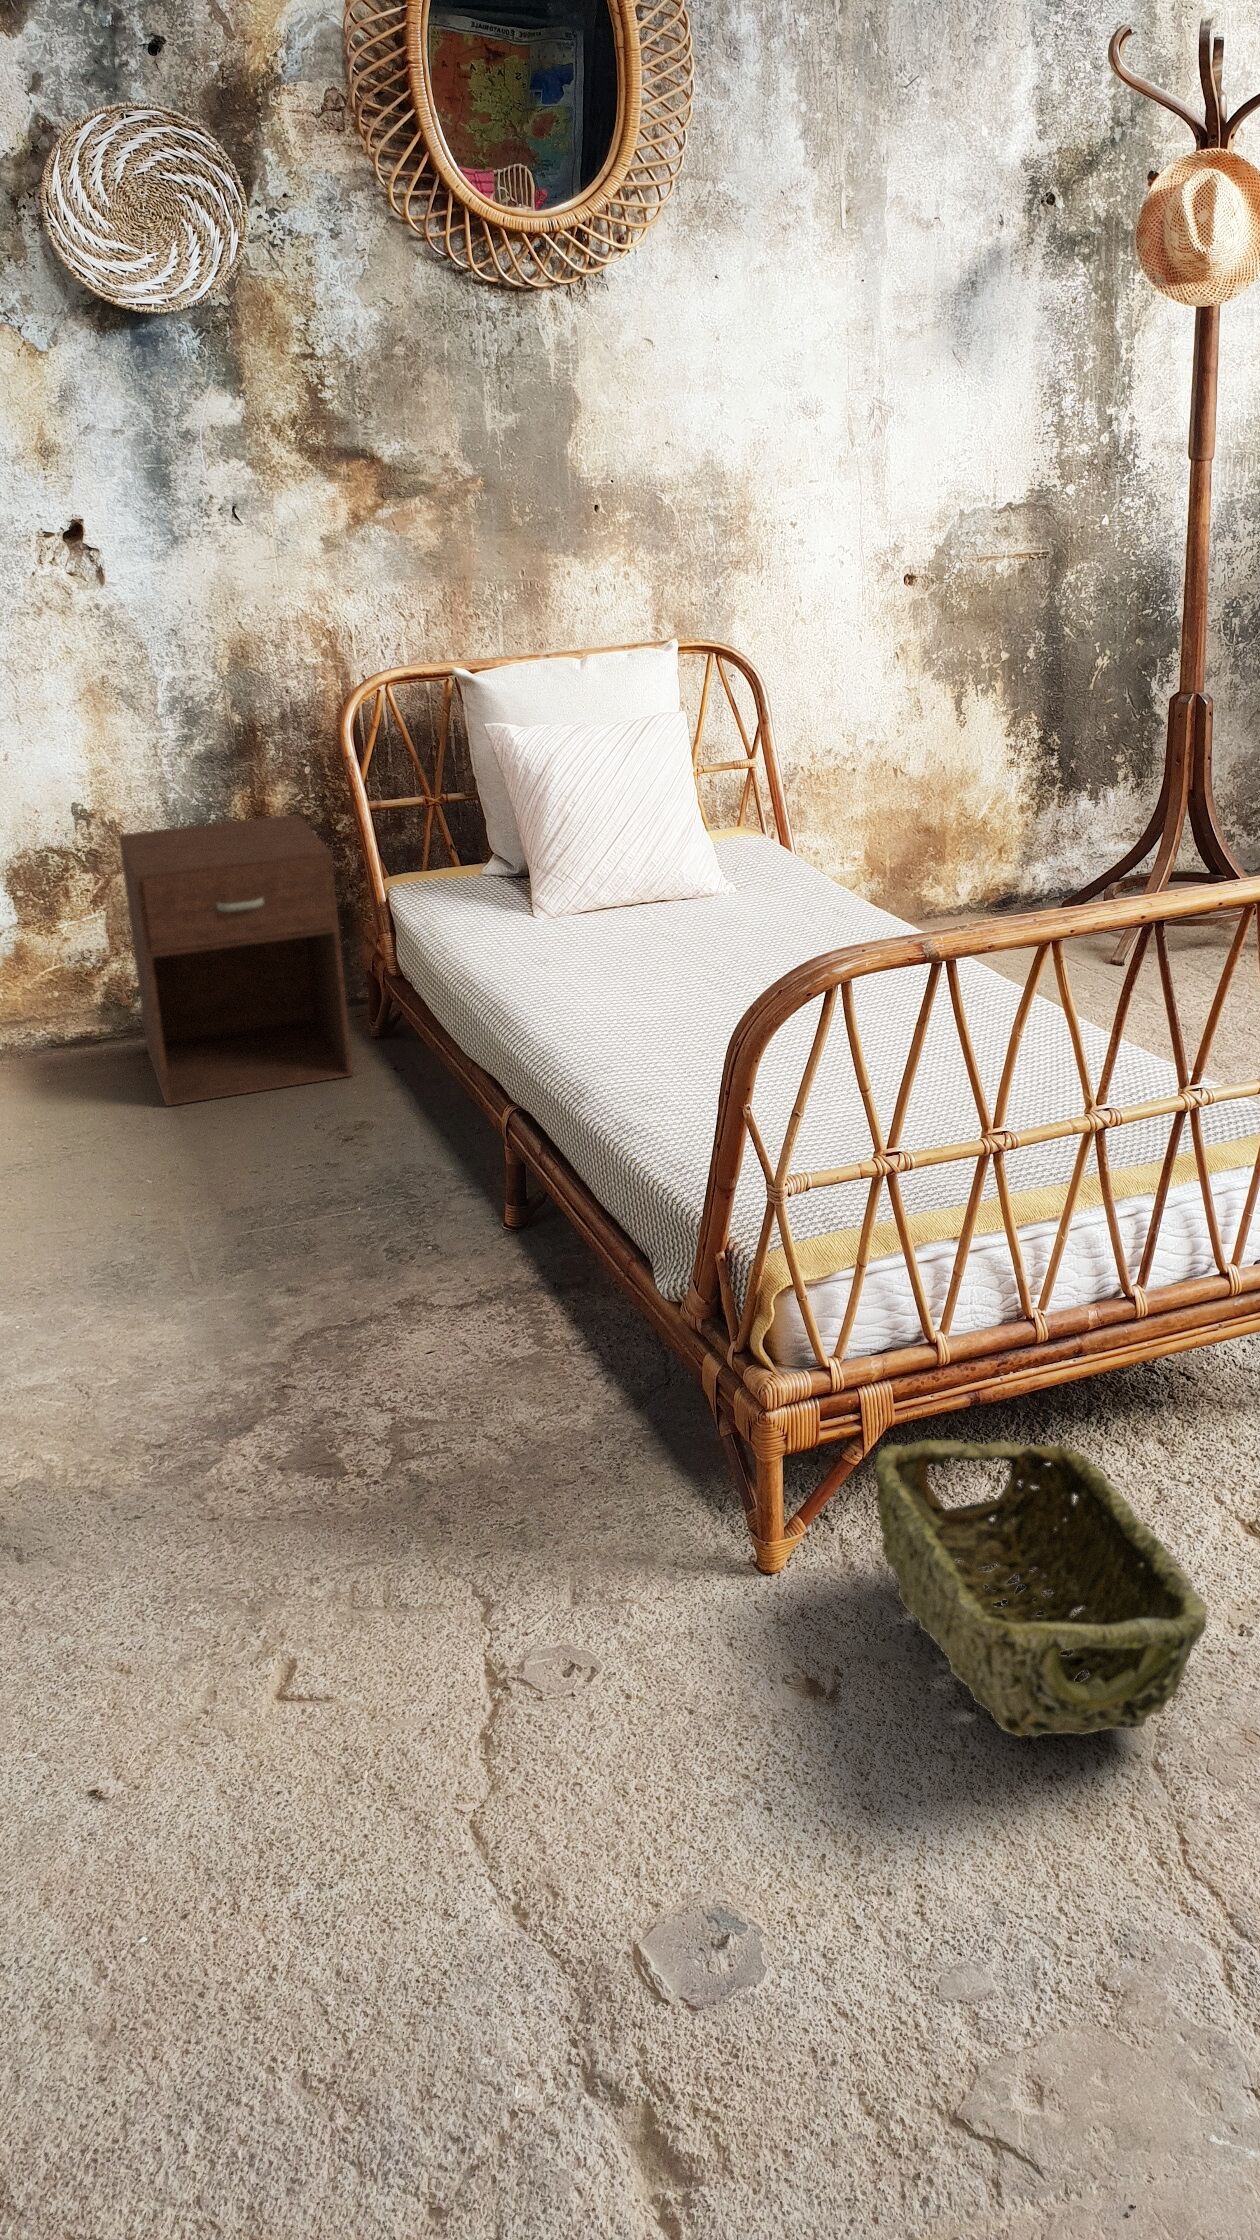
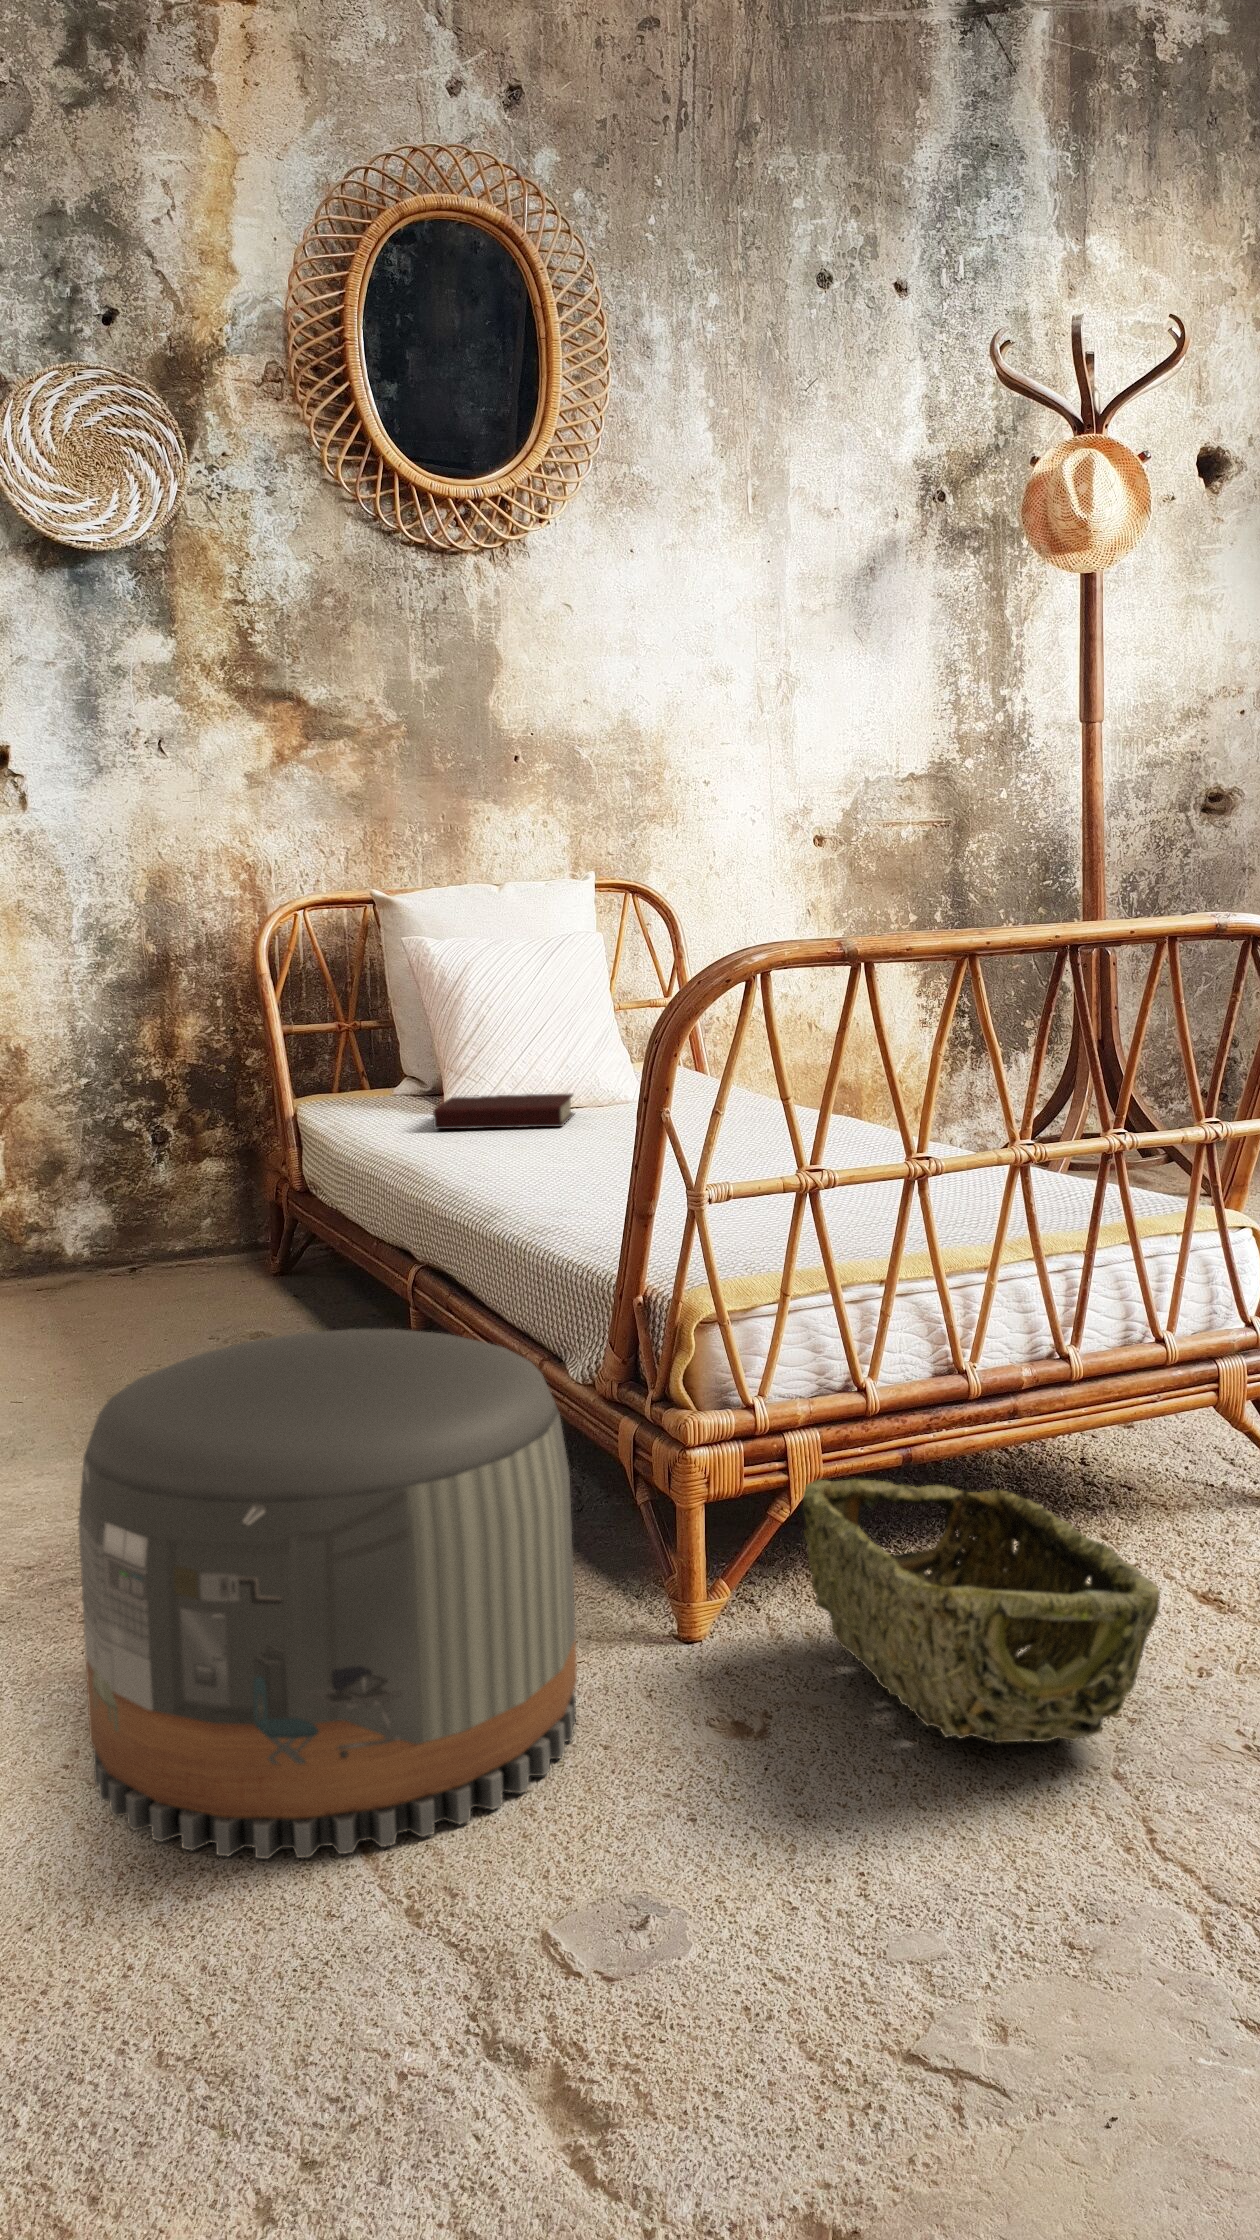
nightstand: present [118,814,353,1106] -> none [21,1042,252,1323]
book: none [522,905,661,950] -> present [433,1094,574,1129]
pouf: none [205,1307,664,1841] -> present [78,1329,577,1859]

